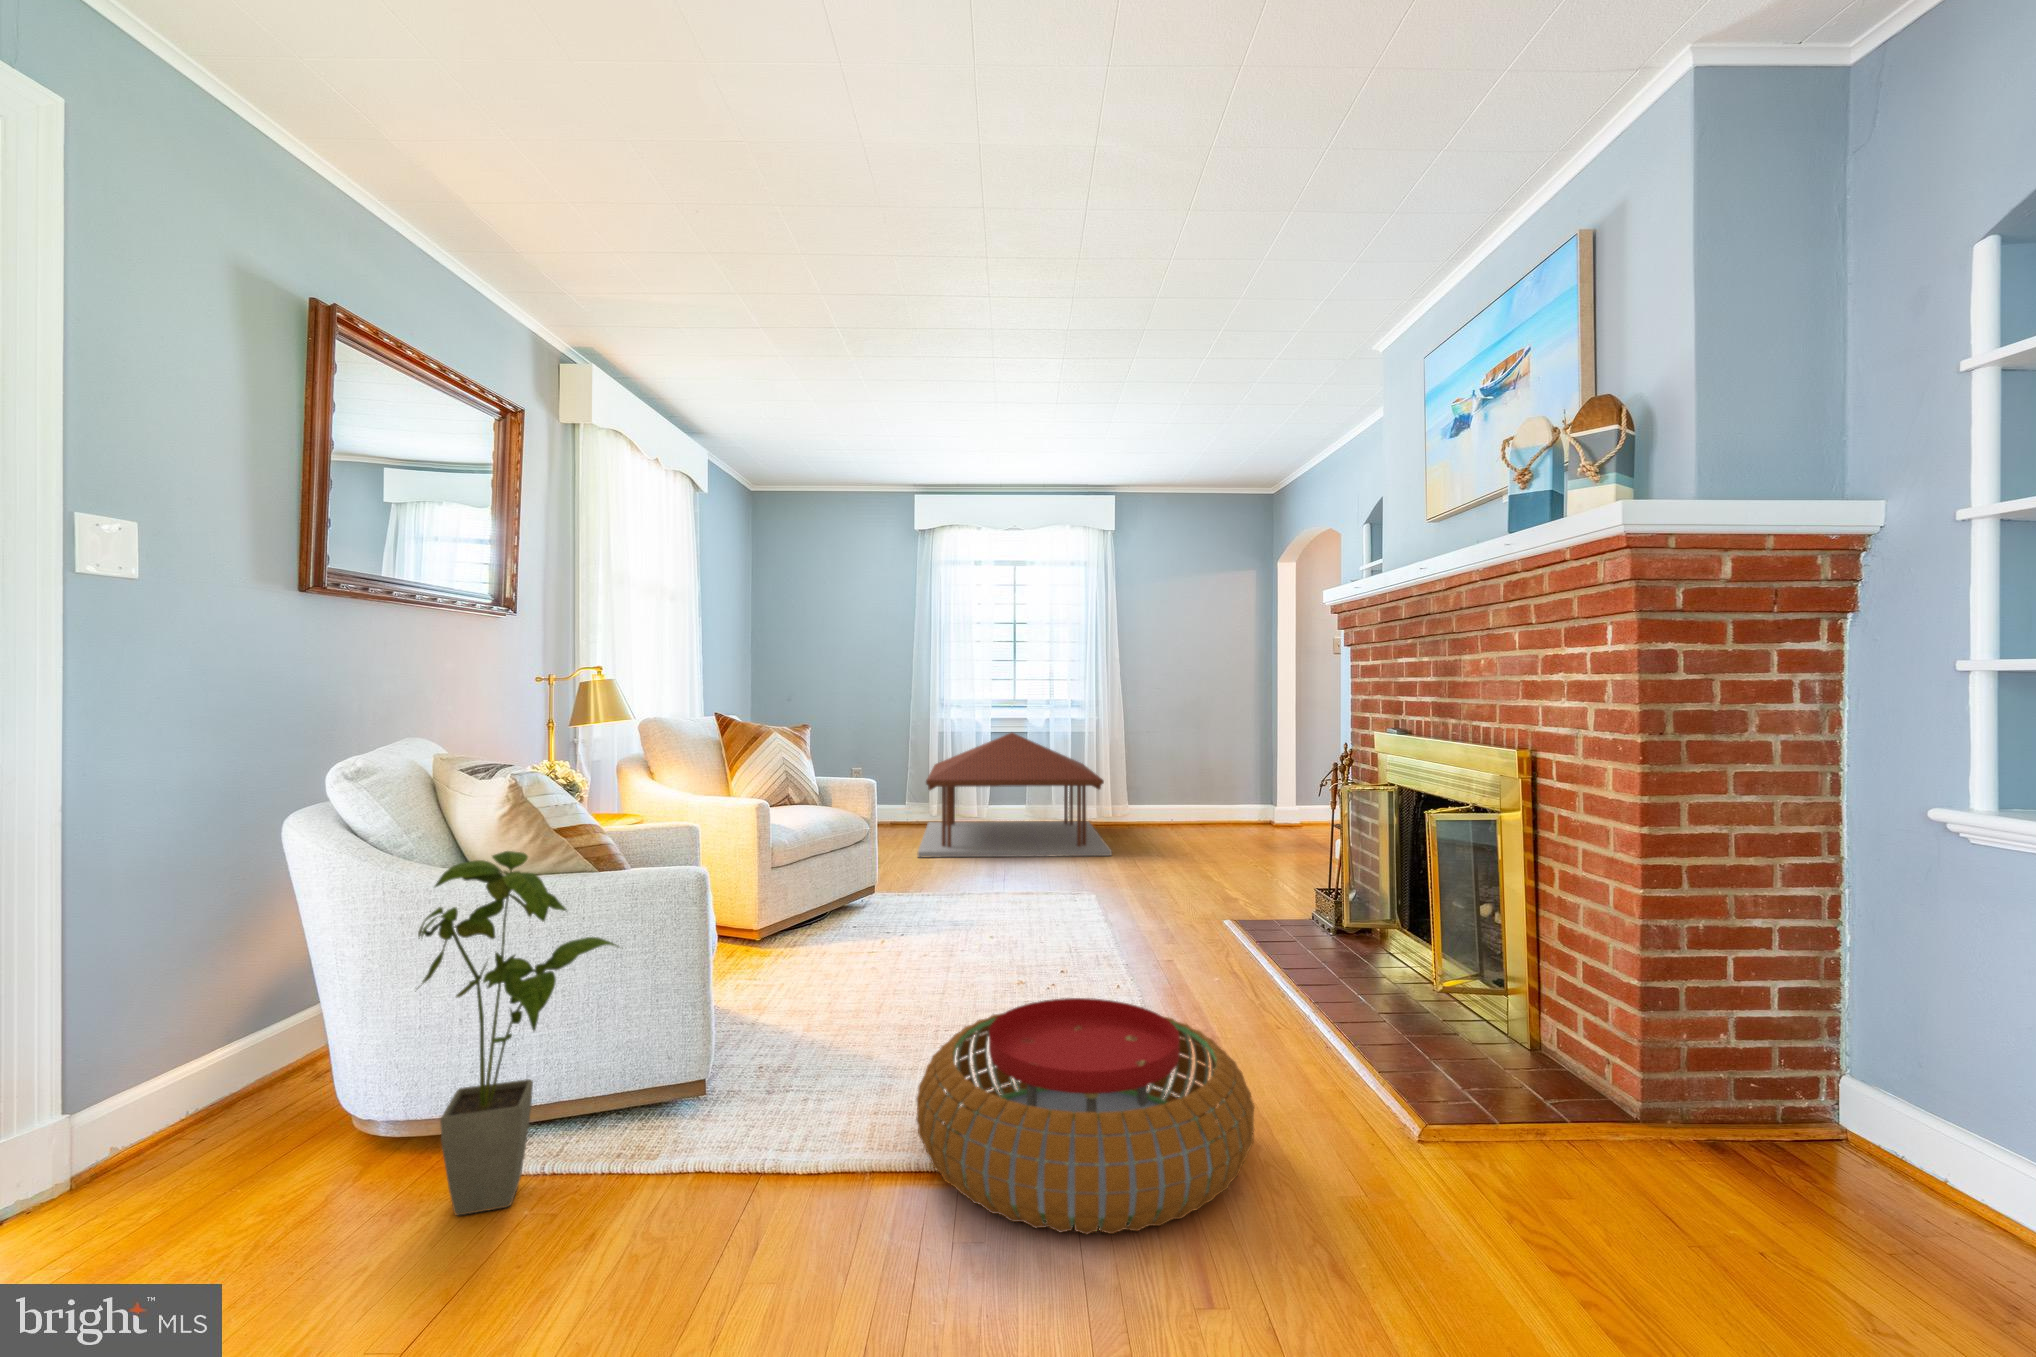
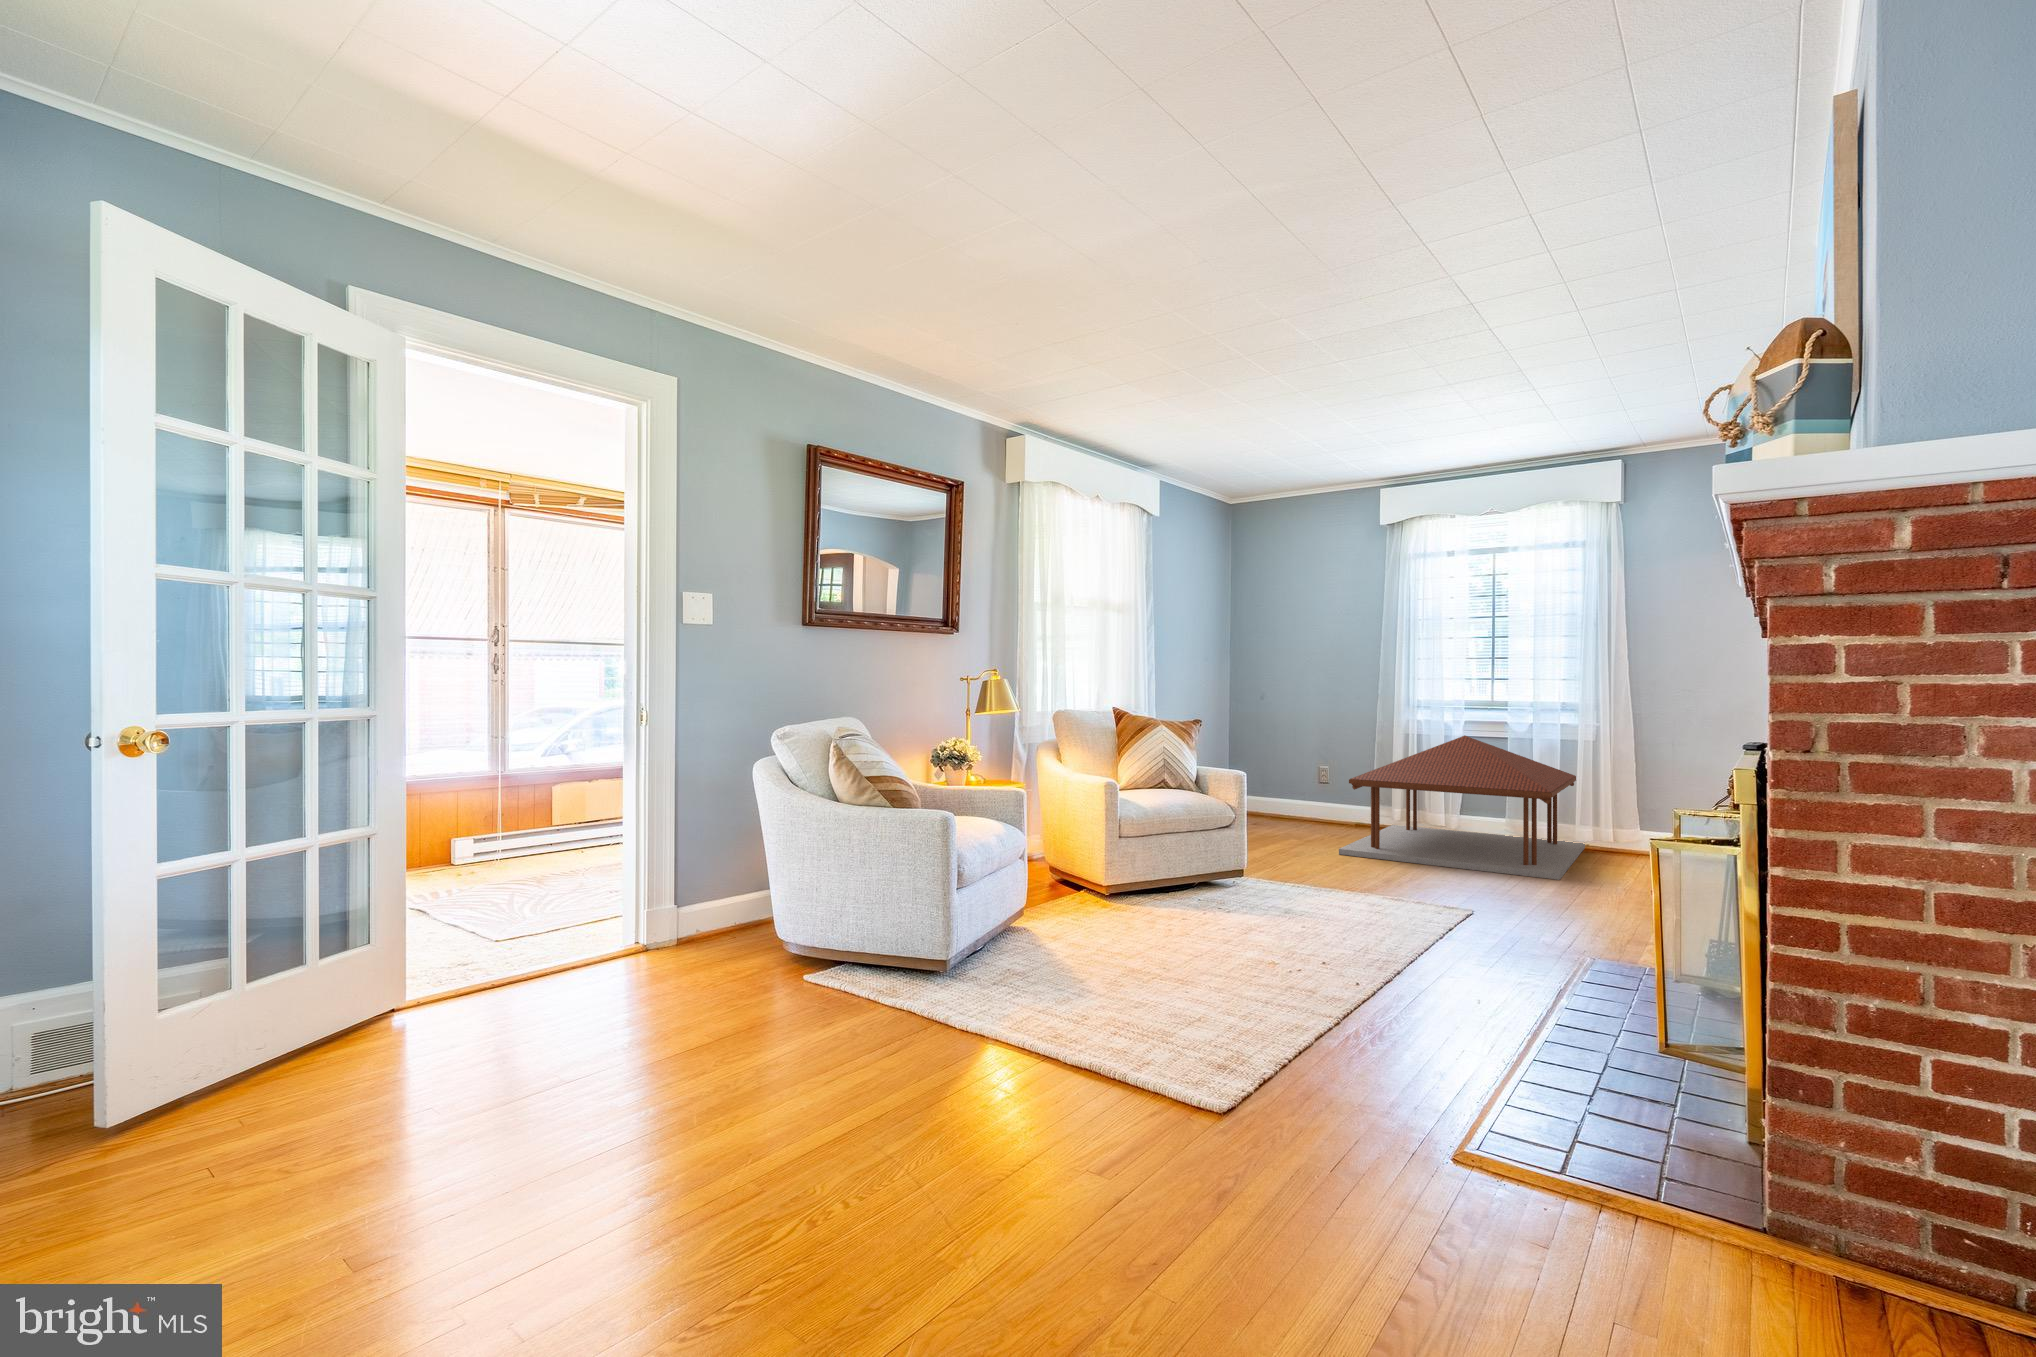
house plant: present [418,851,617,1215] -> none [769,784,883,997]
pouf: present [916,998,1254,1234] -> none [1008,949,1288,1125]

